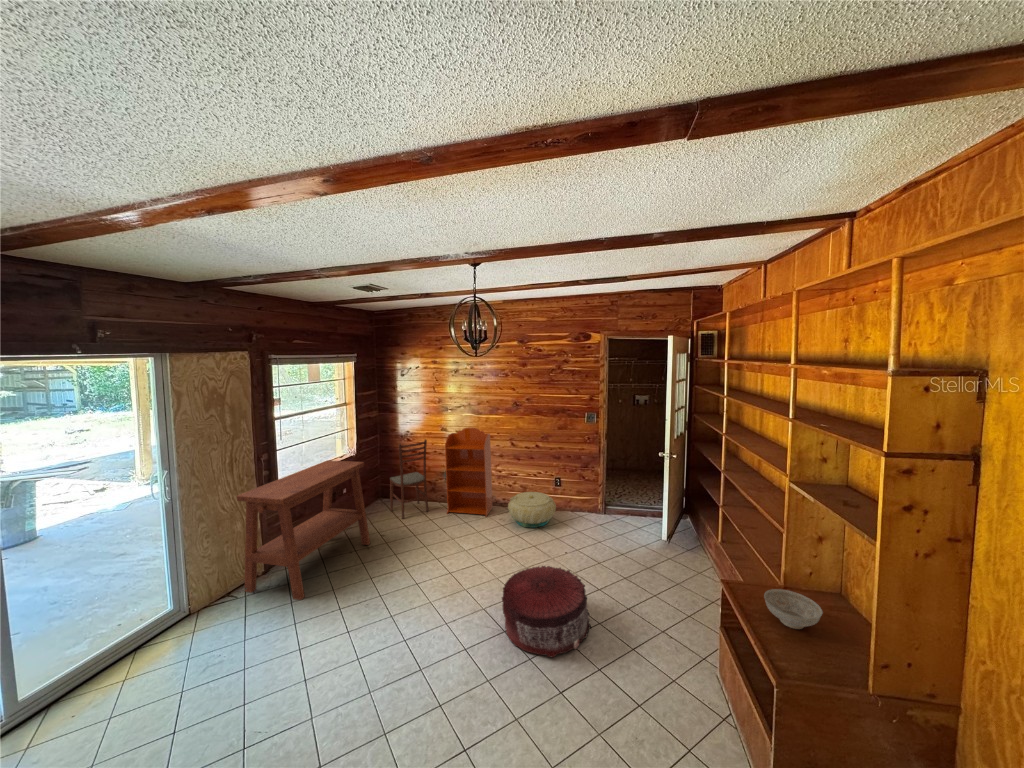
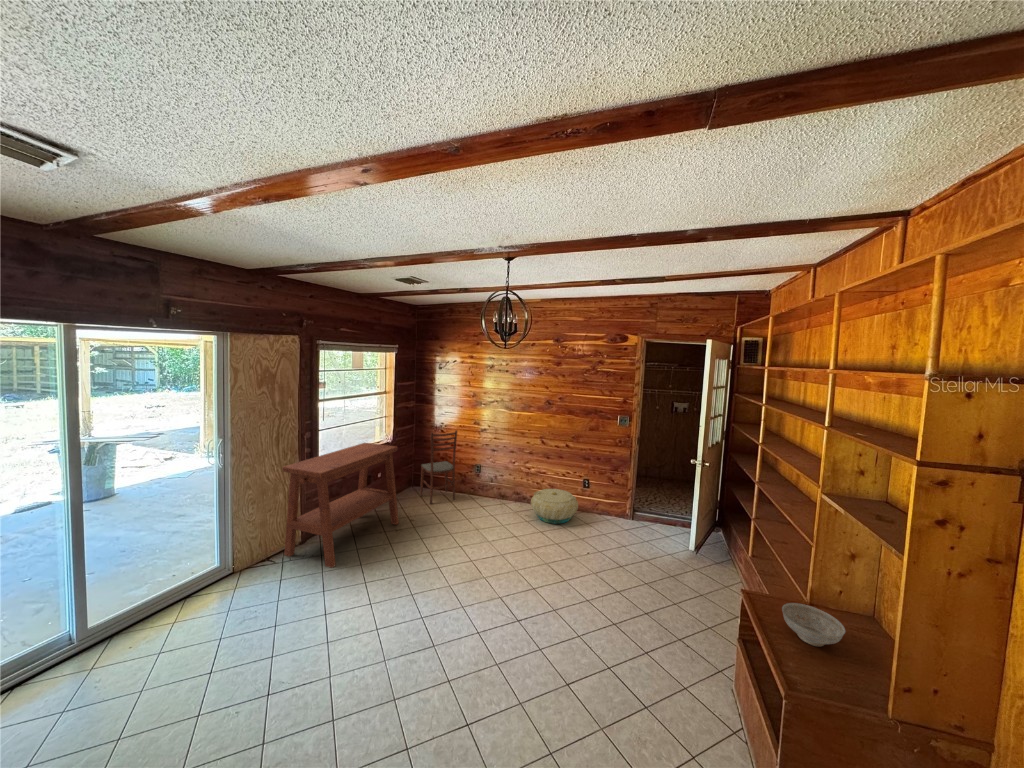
bookcase: present [445,428,493,516] -> none [472,422,518,510]
pouf: present [502,566,591,658] -> none [515,558,602,648]

